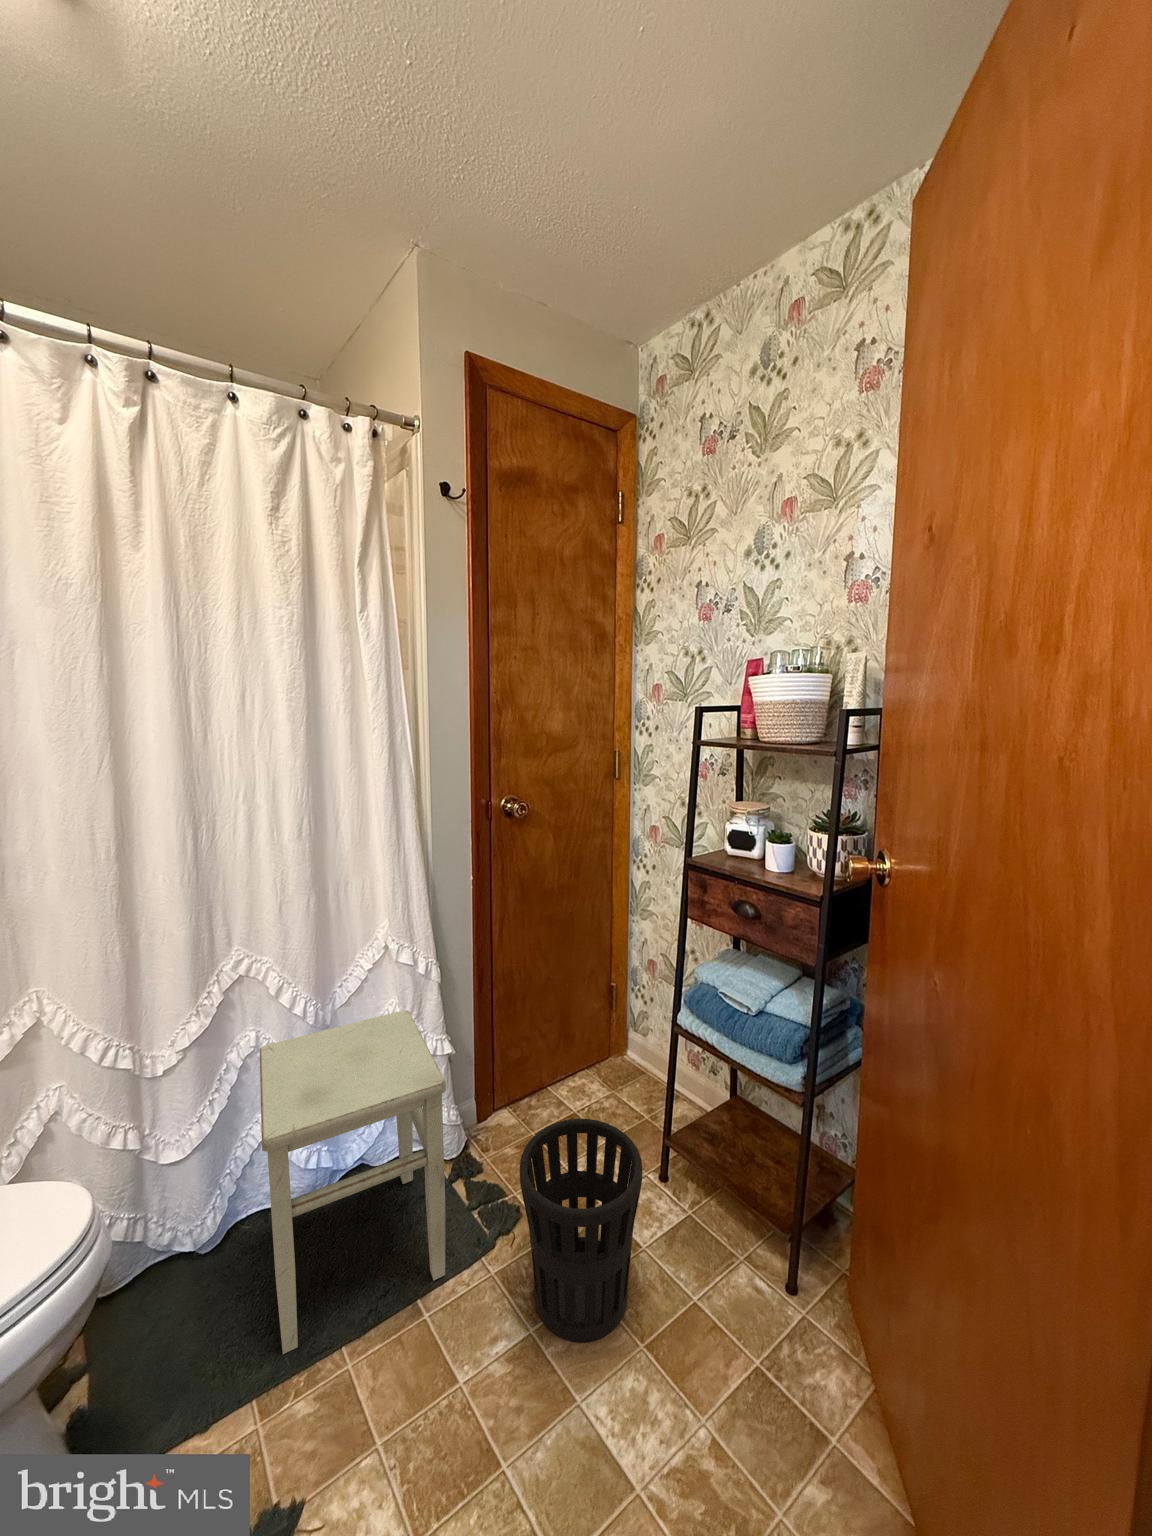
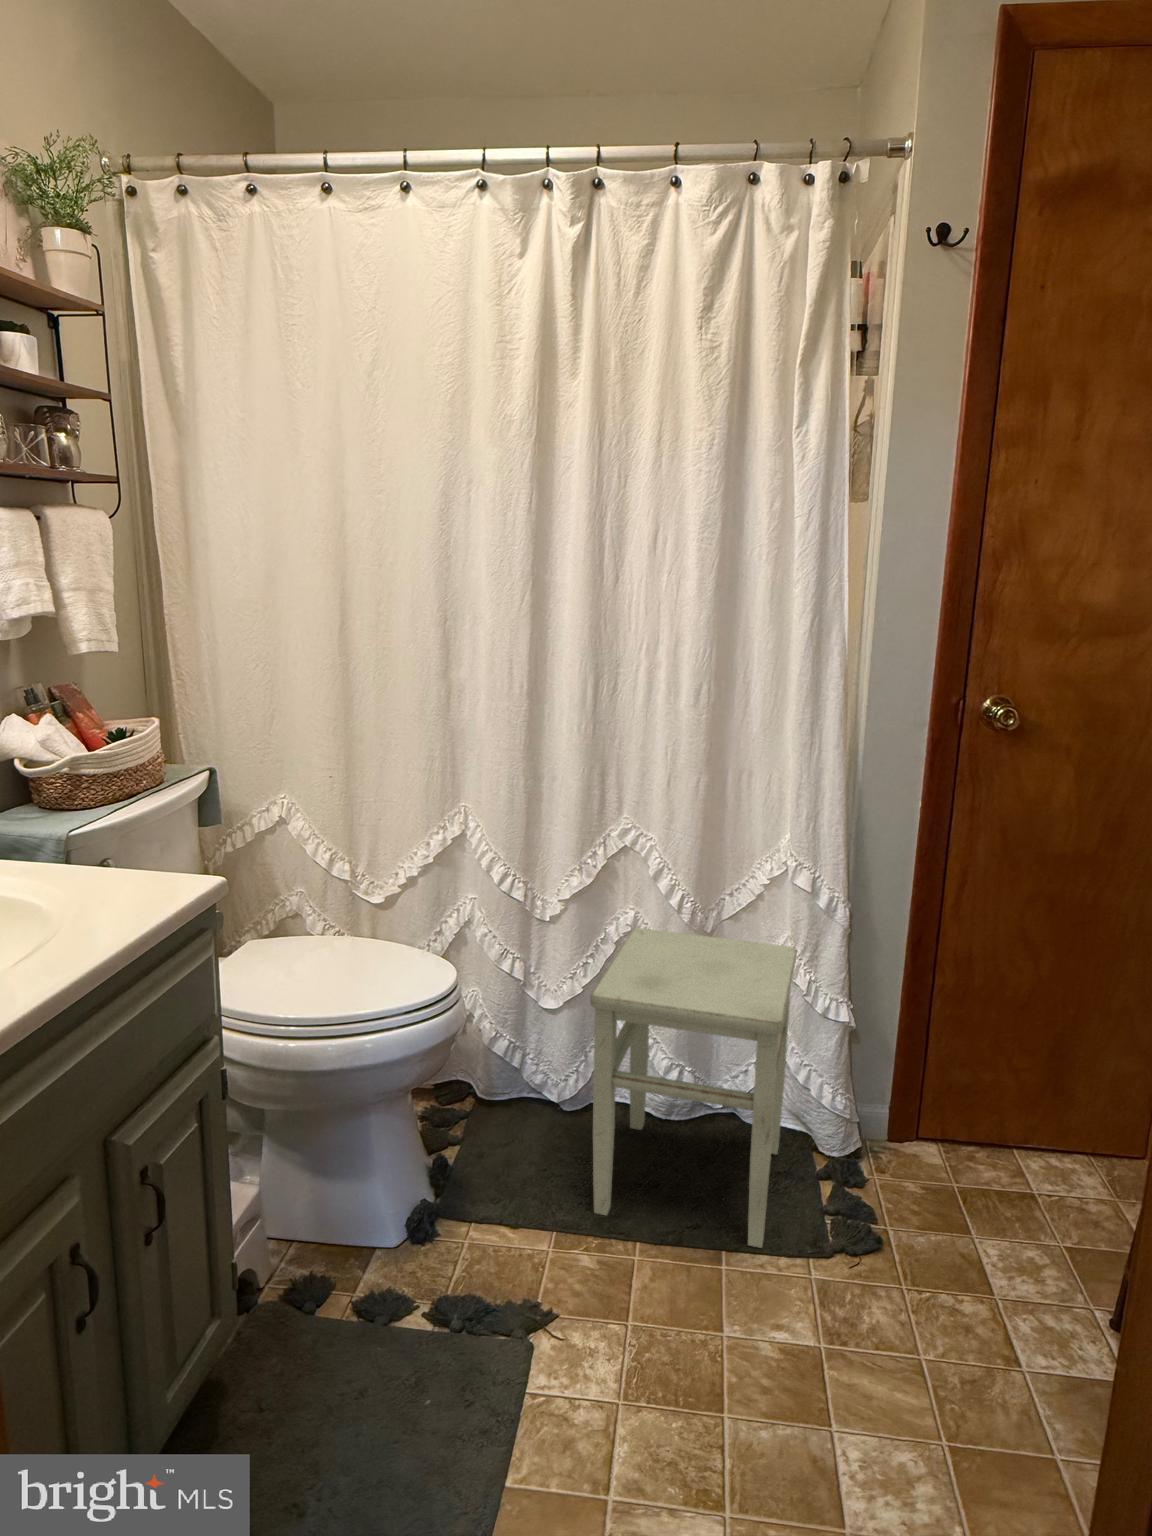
wastebasket: present [520,1119,642,1342] -> none [834,1140,1012,1411]

